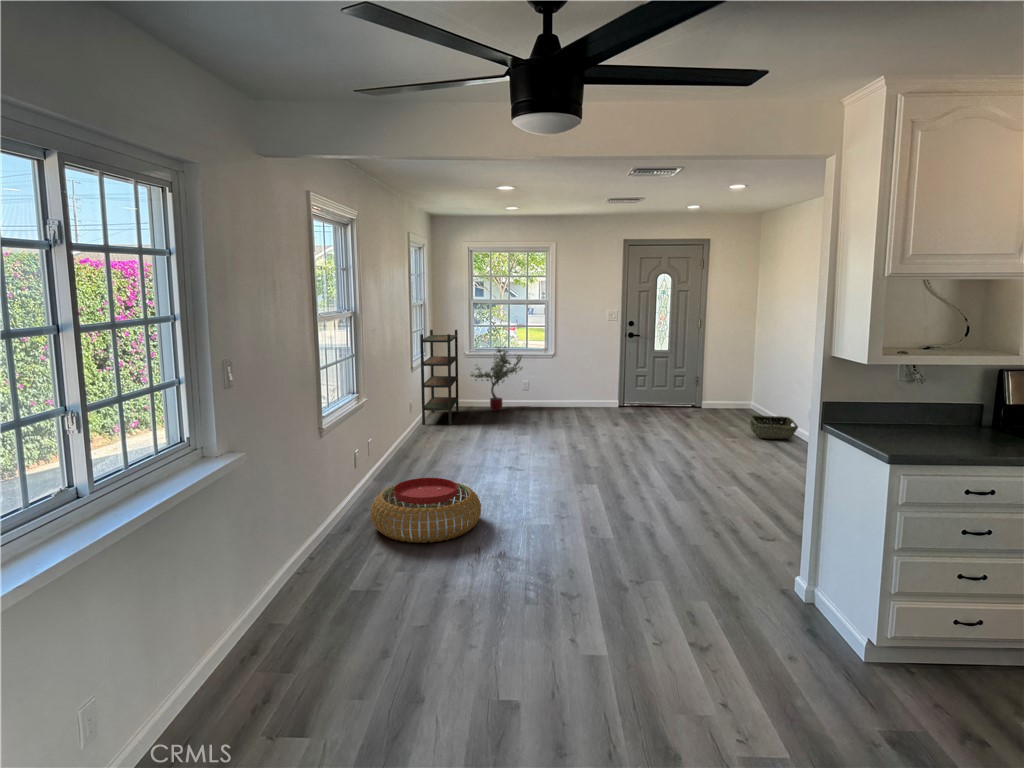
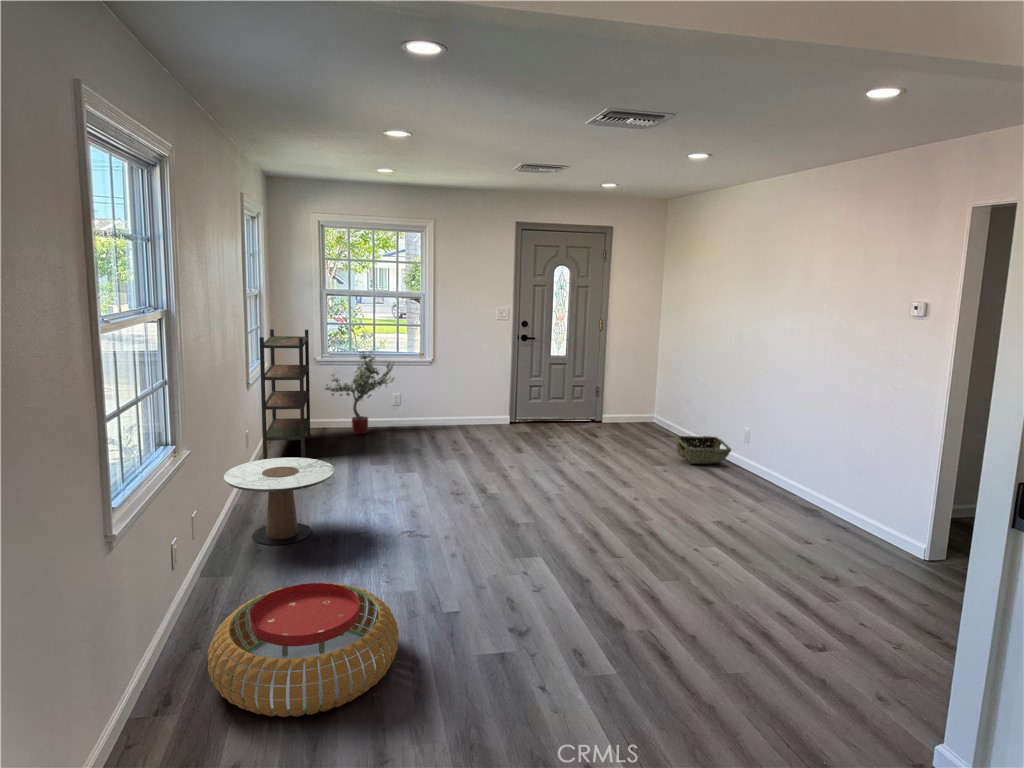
side table: none [389,415,461,470] -> present [224,458,334,545]

